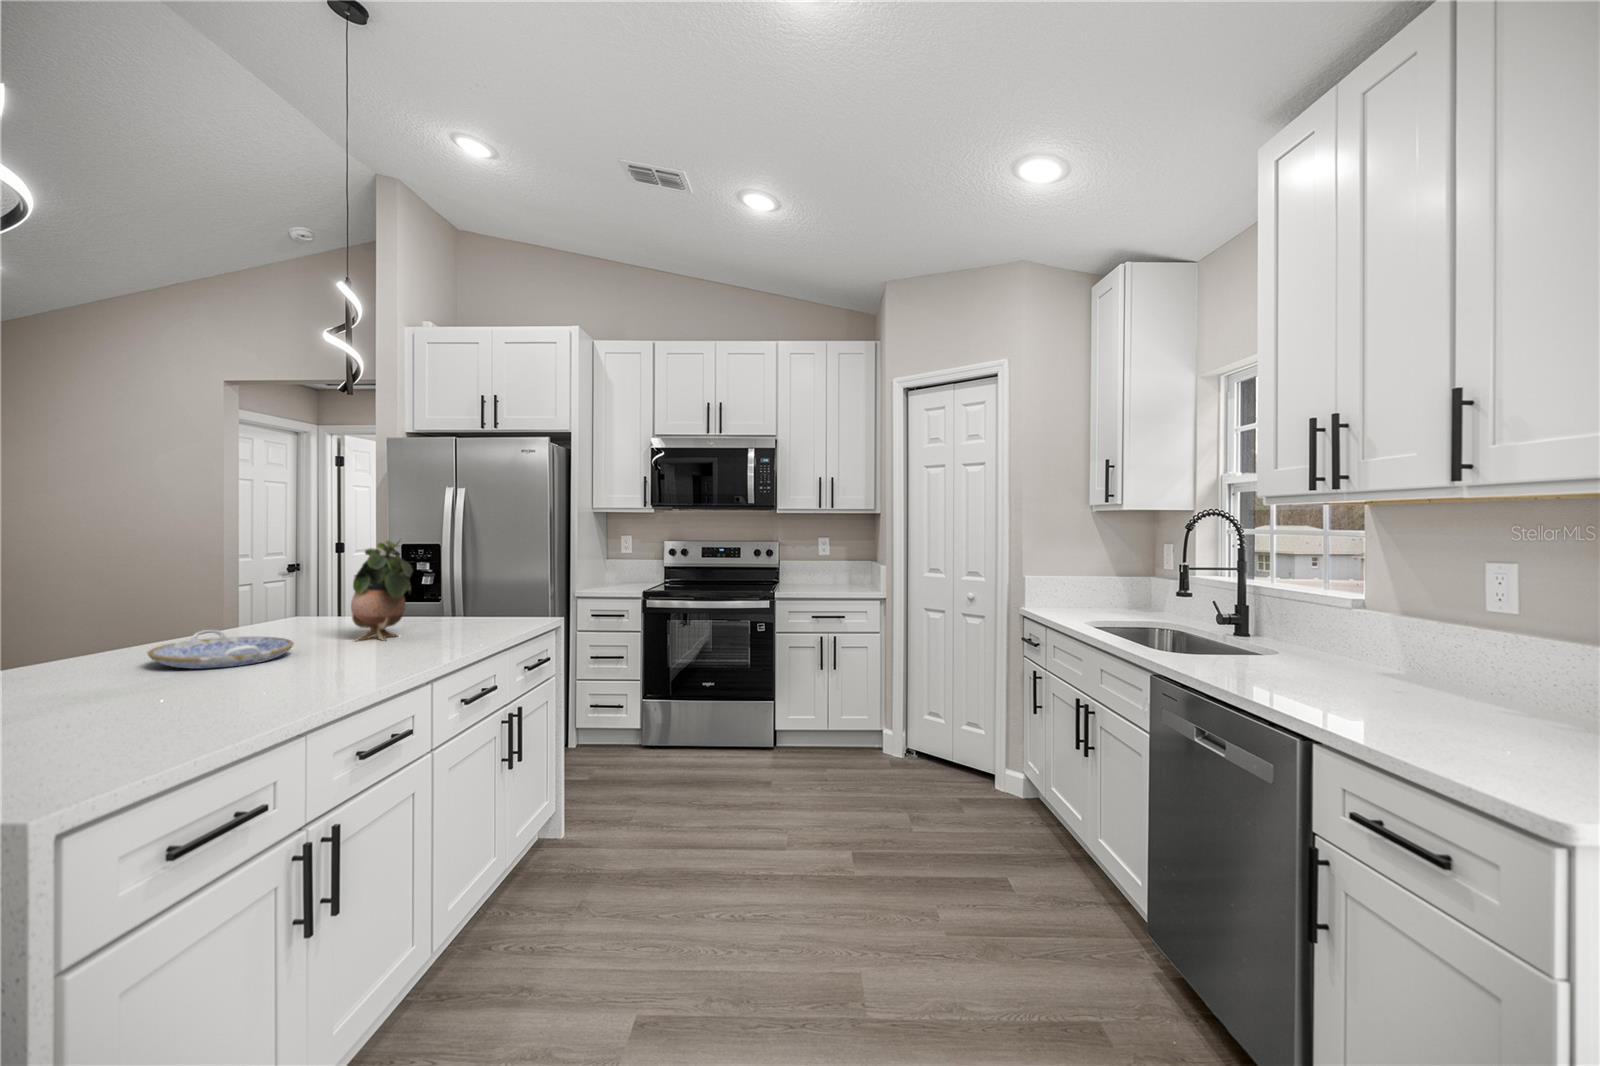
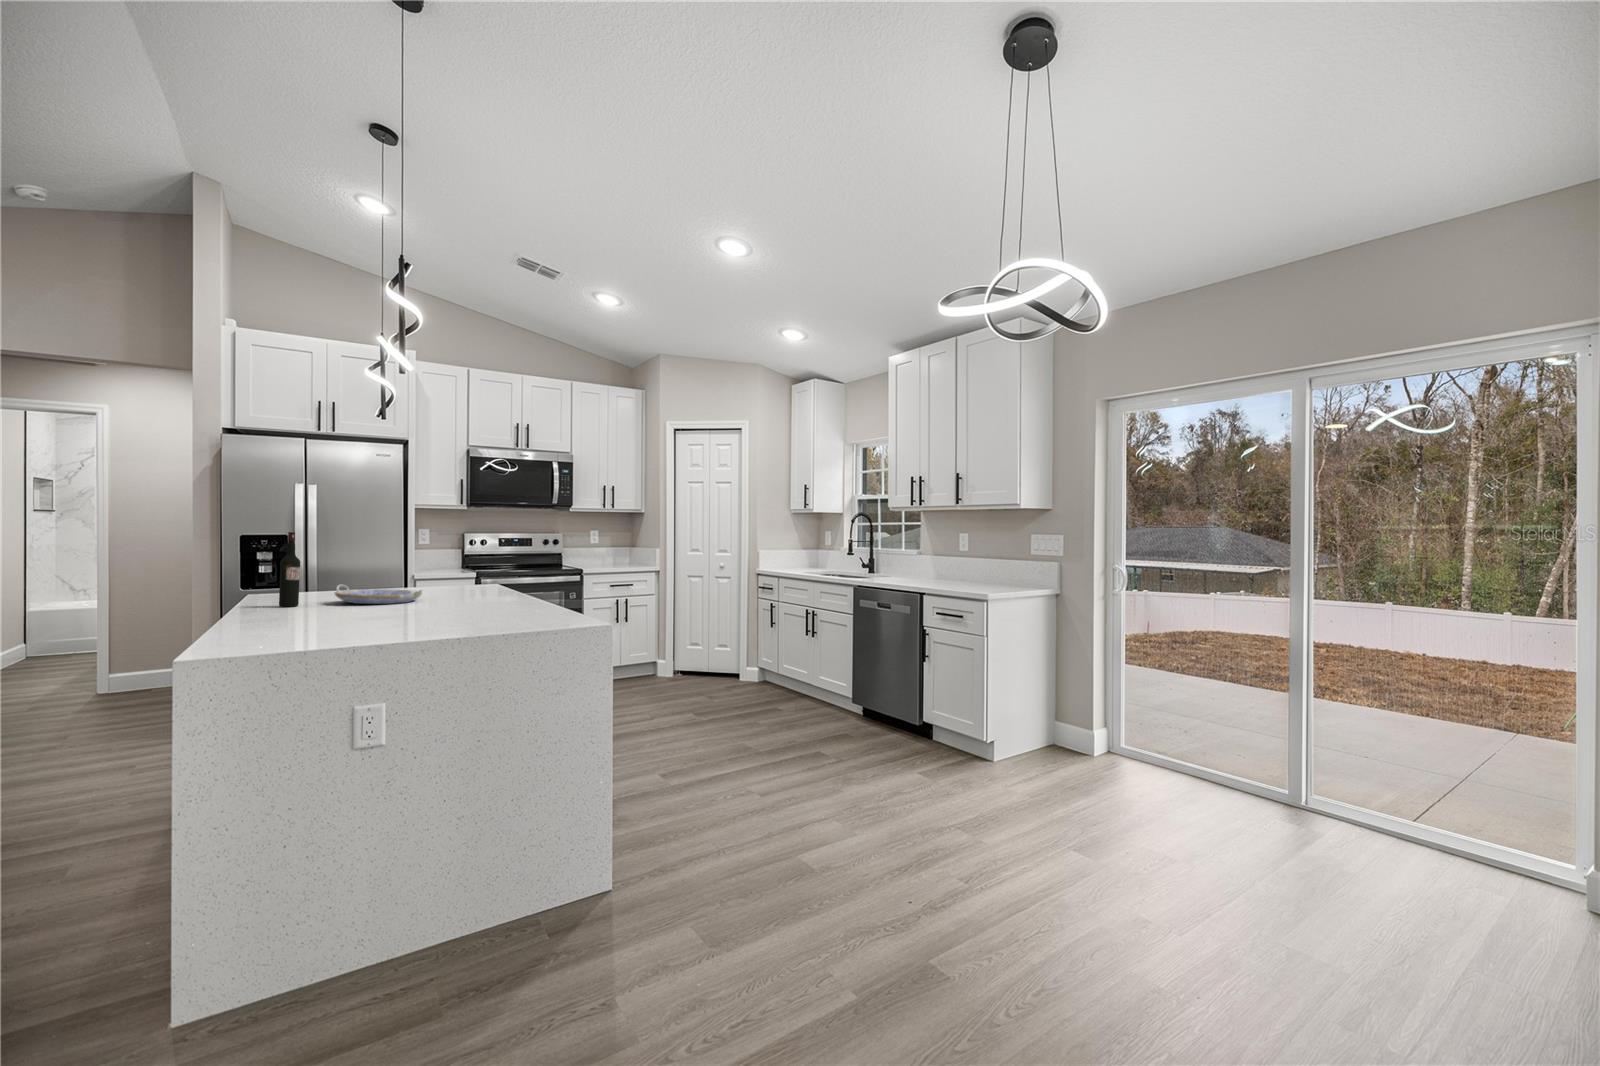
potted plant: present [351,541,413,641] -> none [399,524,446,594]
wine bottle: none [94,558,127,663] -> present [279,532,300,607]

